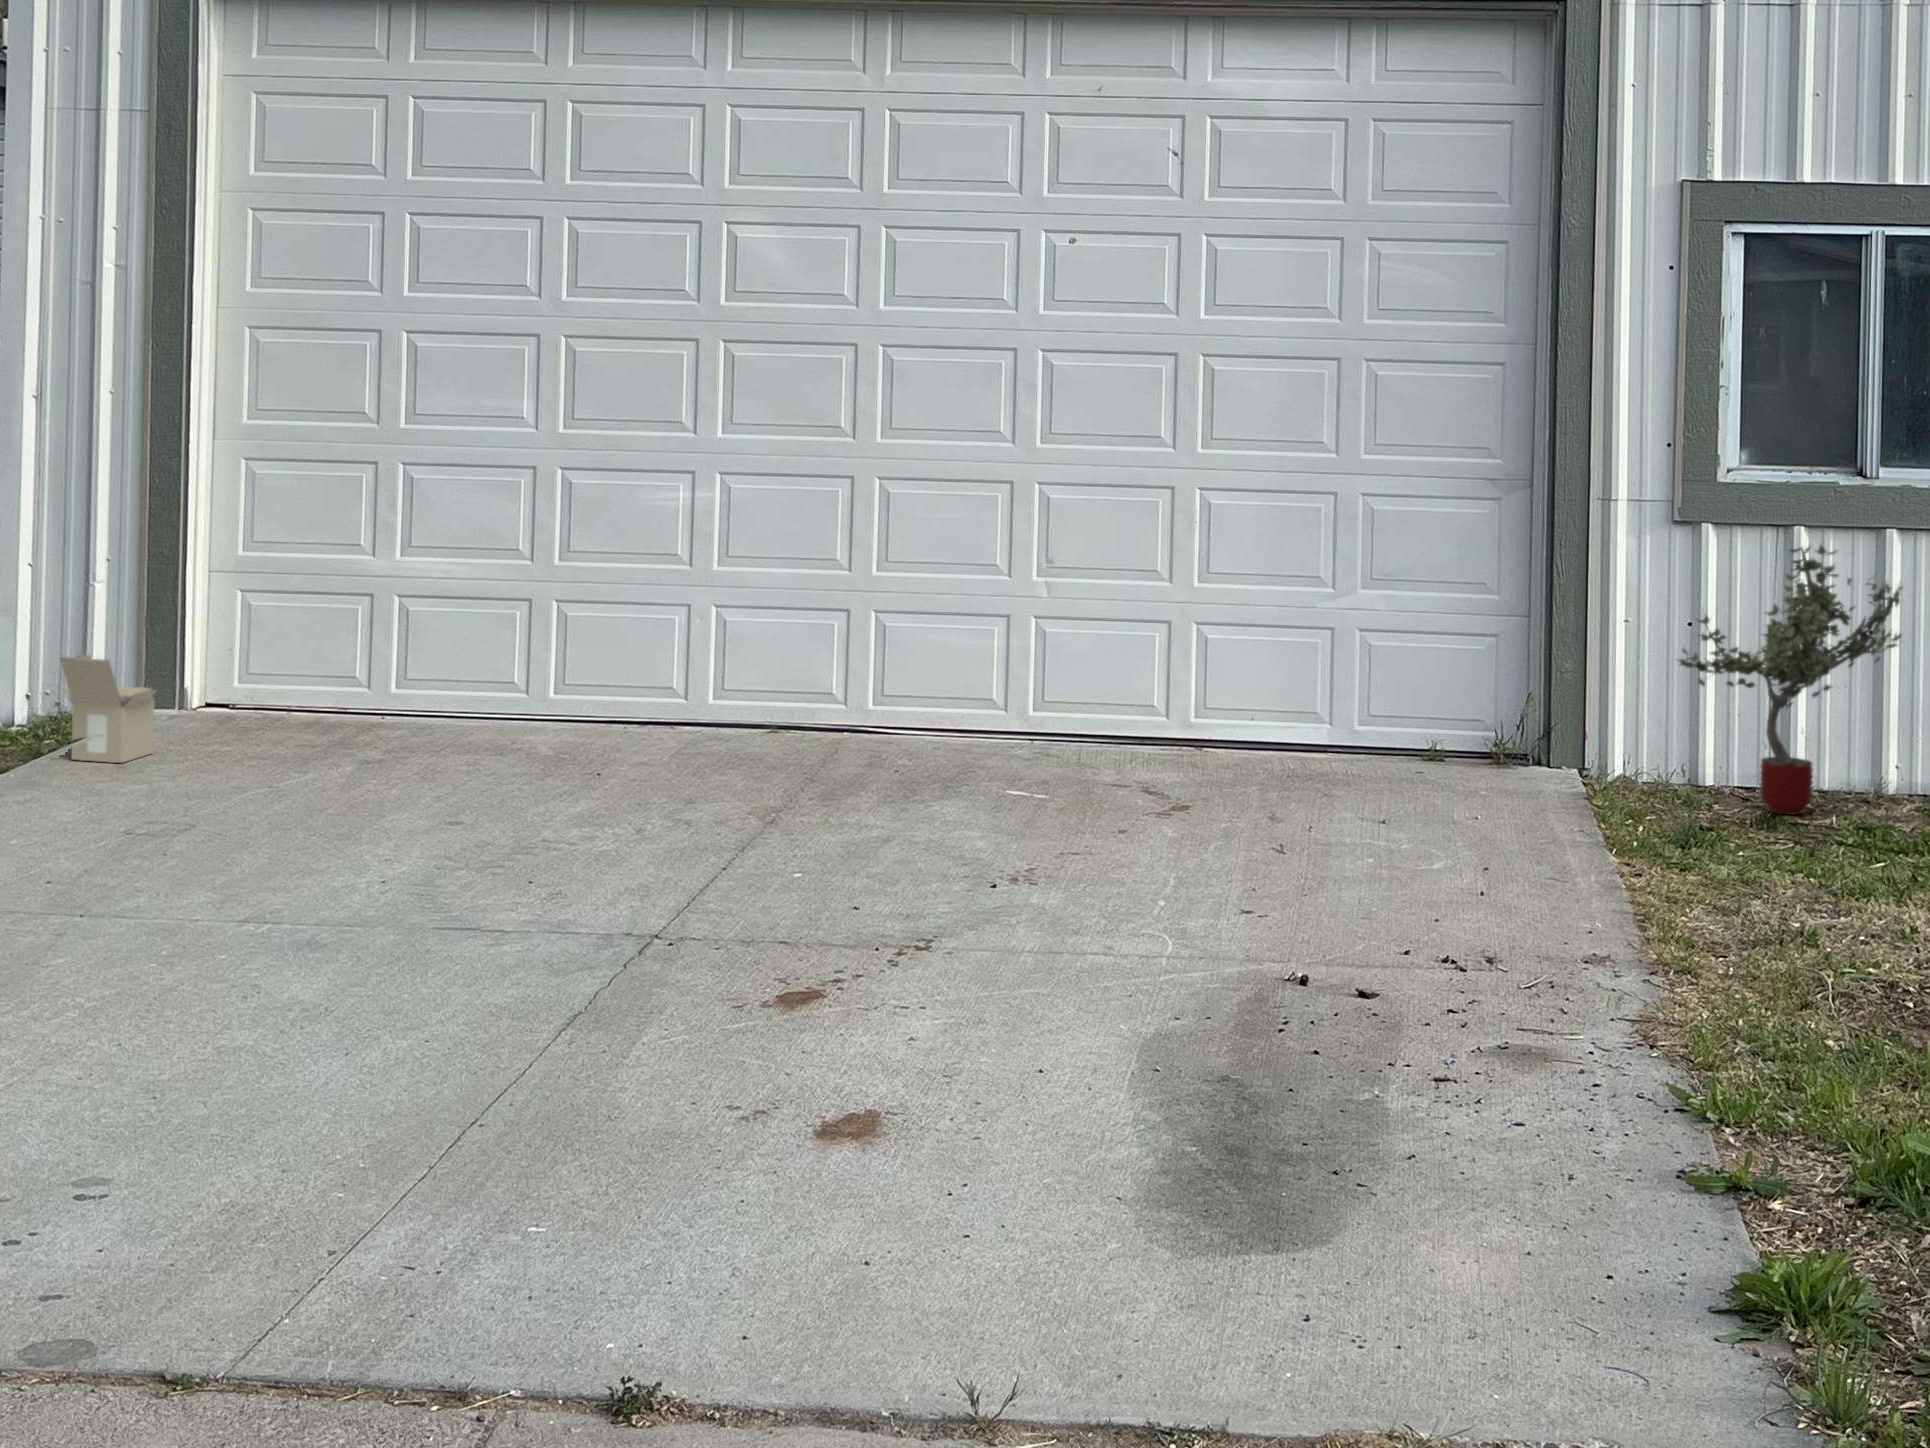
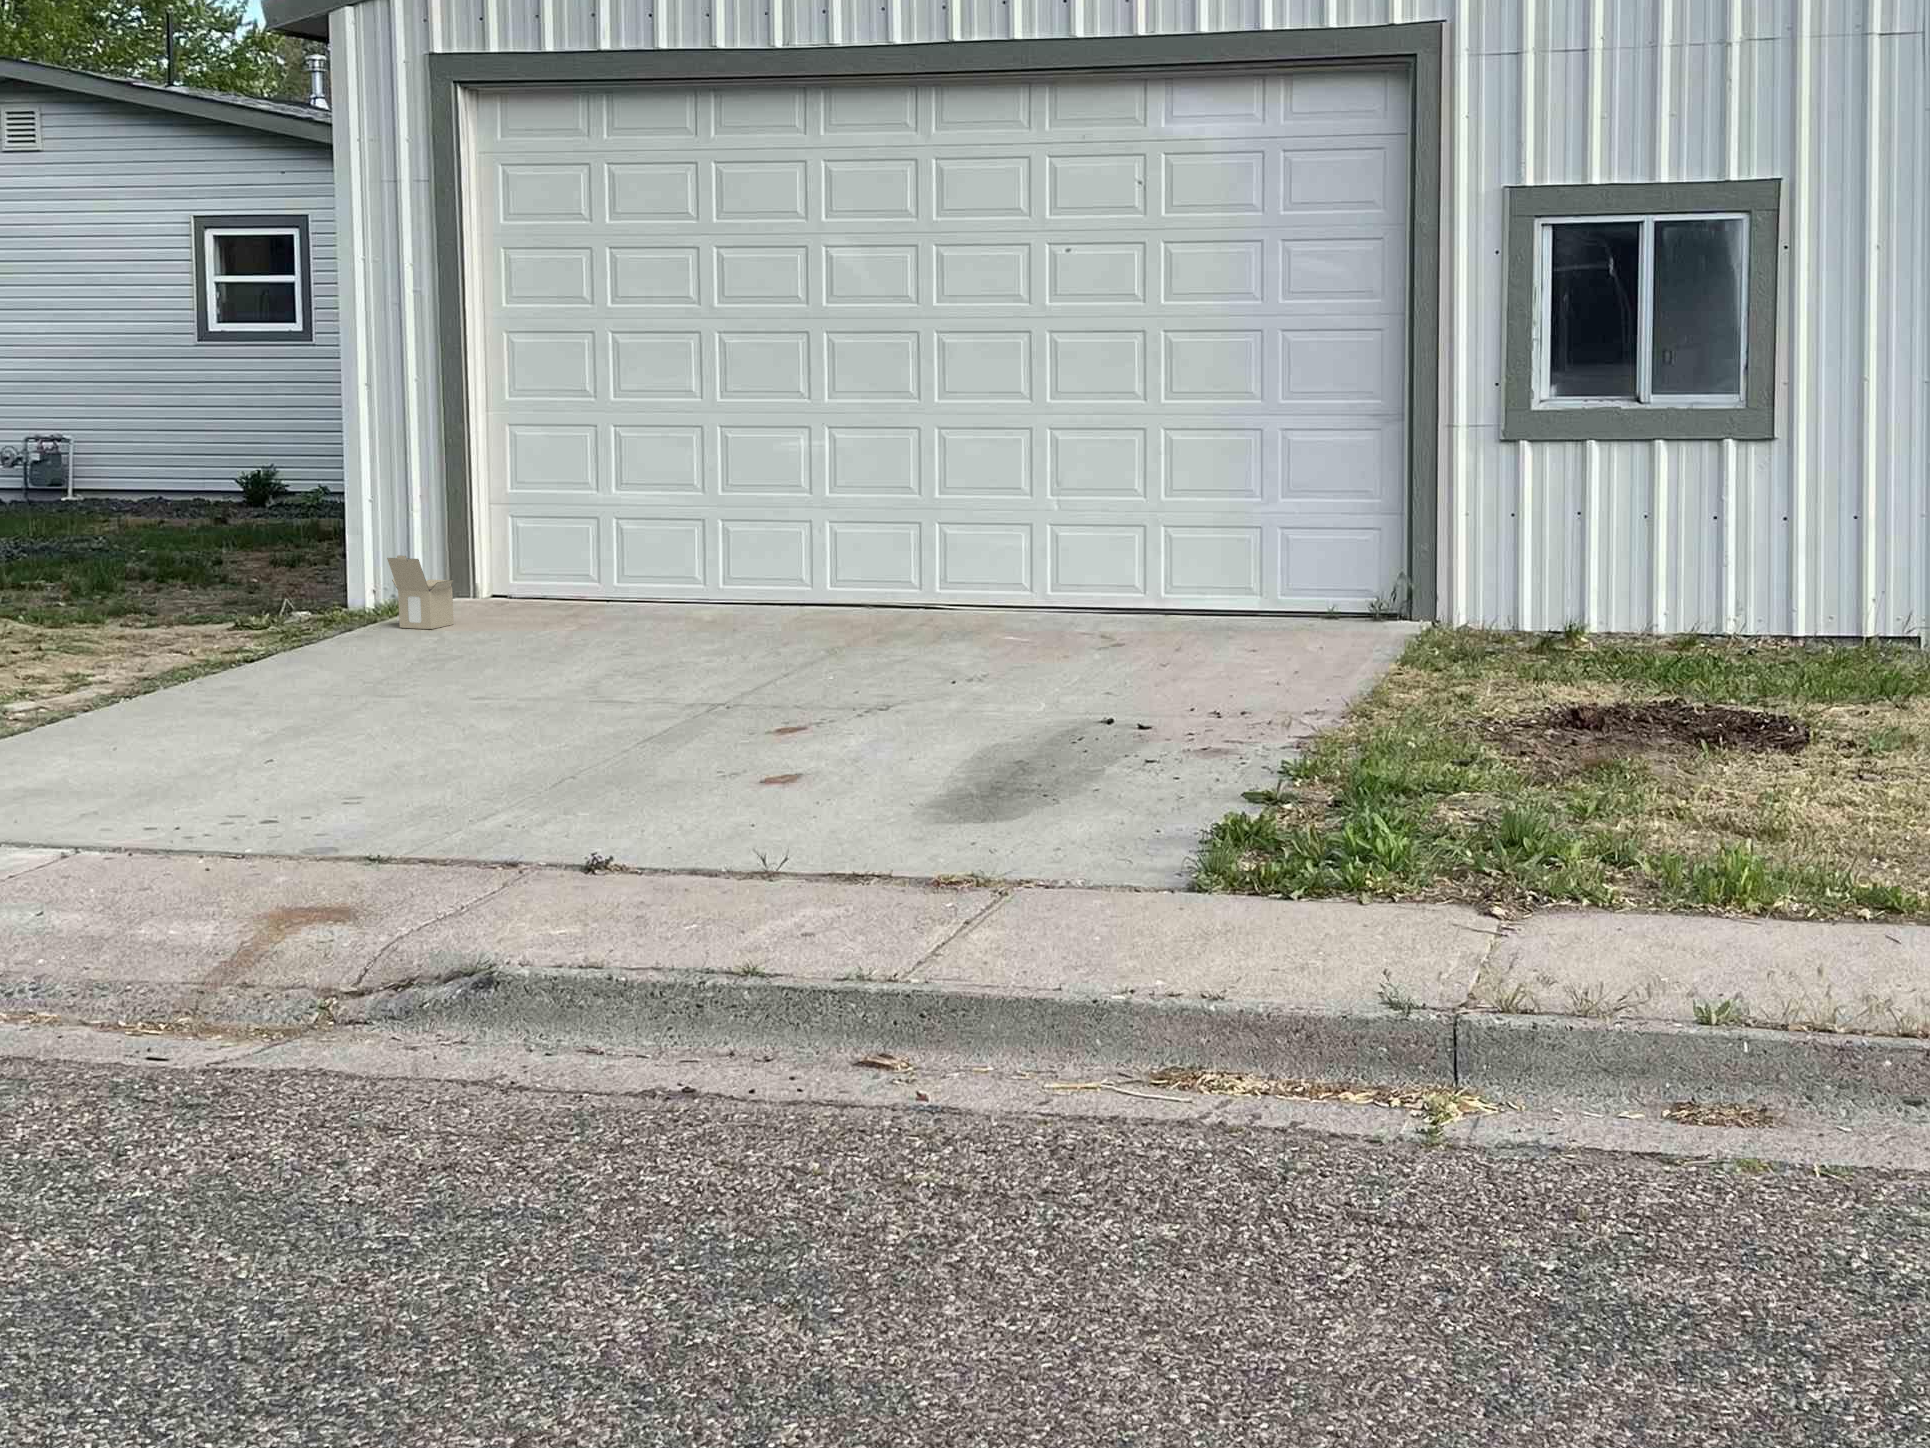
potted tree: present [1679,545,1902,815] -> none [1485,451,1649,648]

